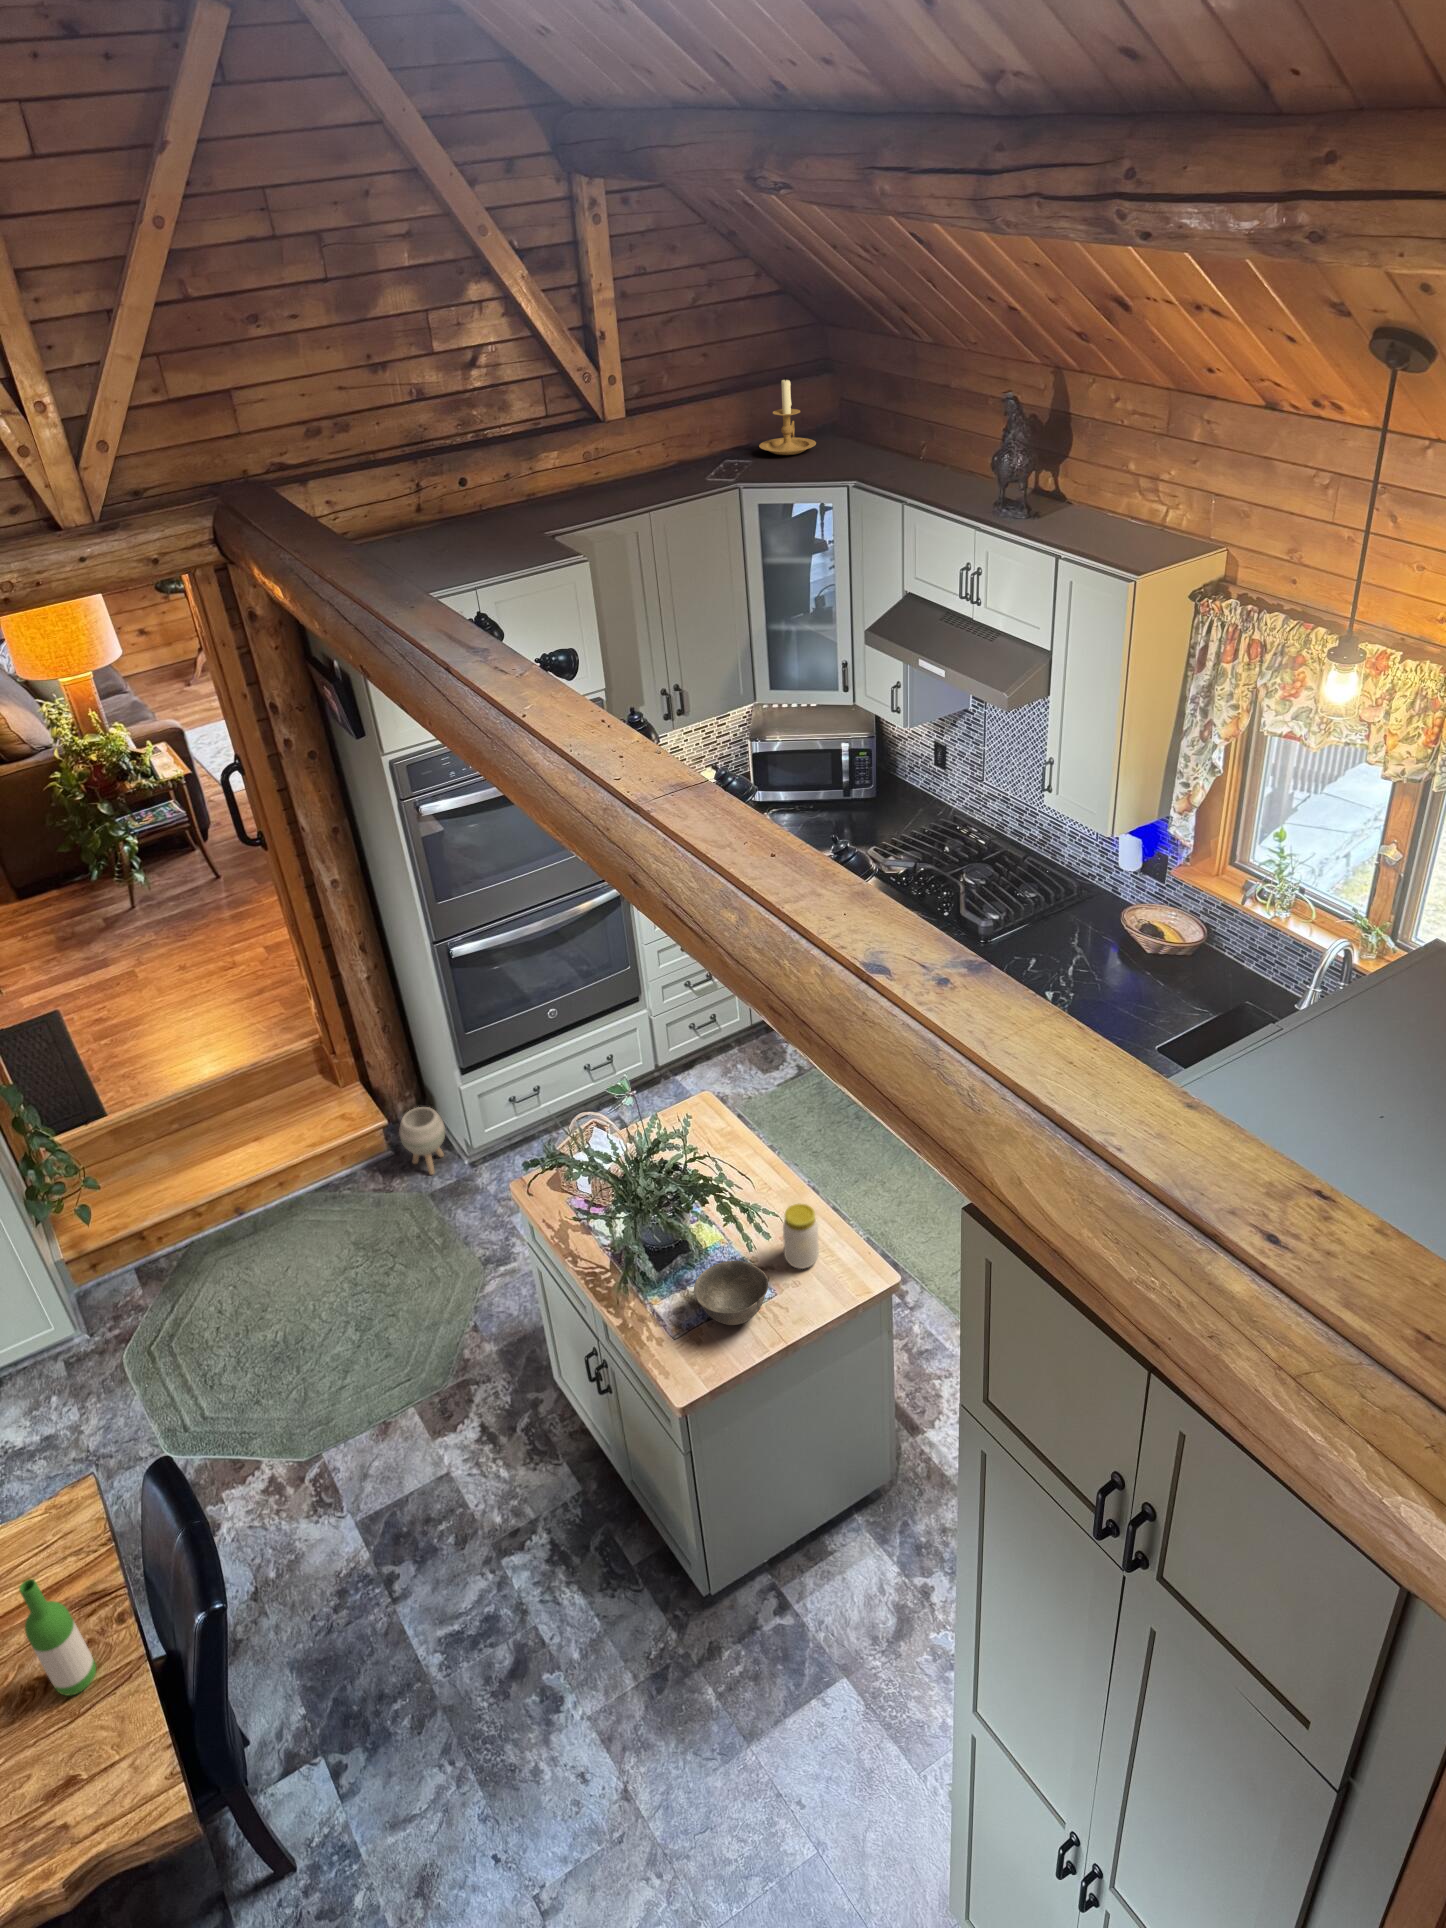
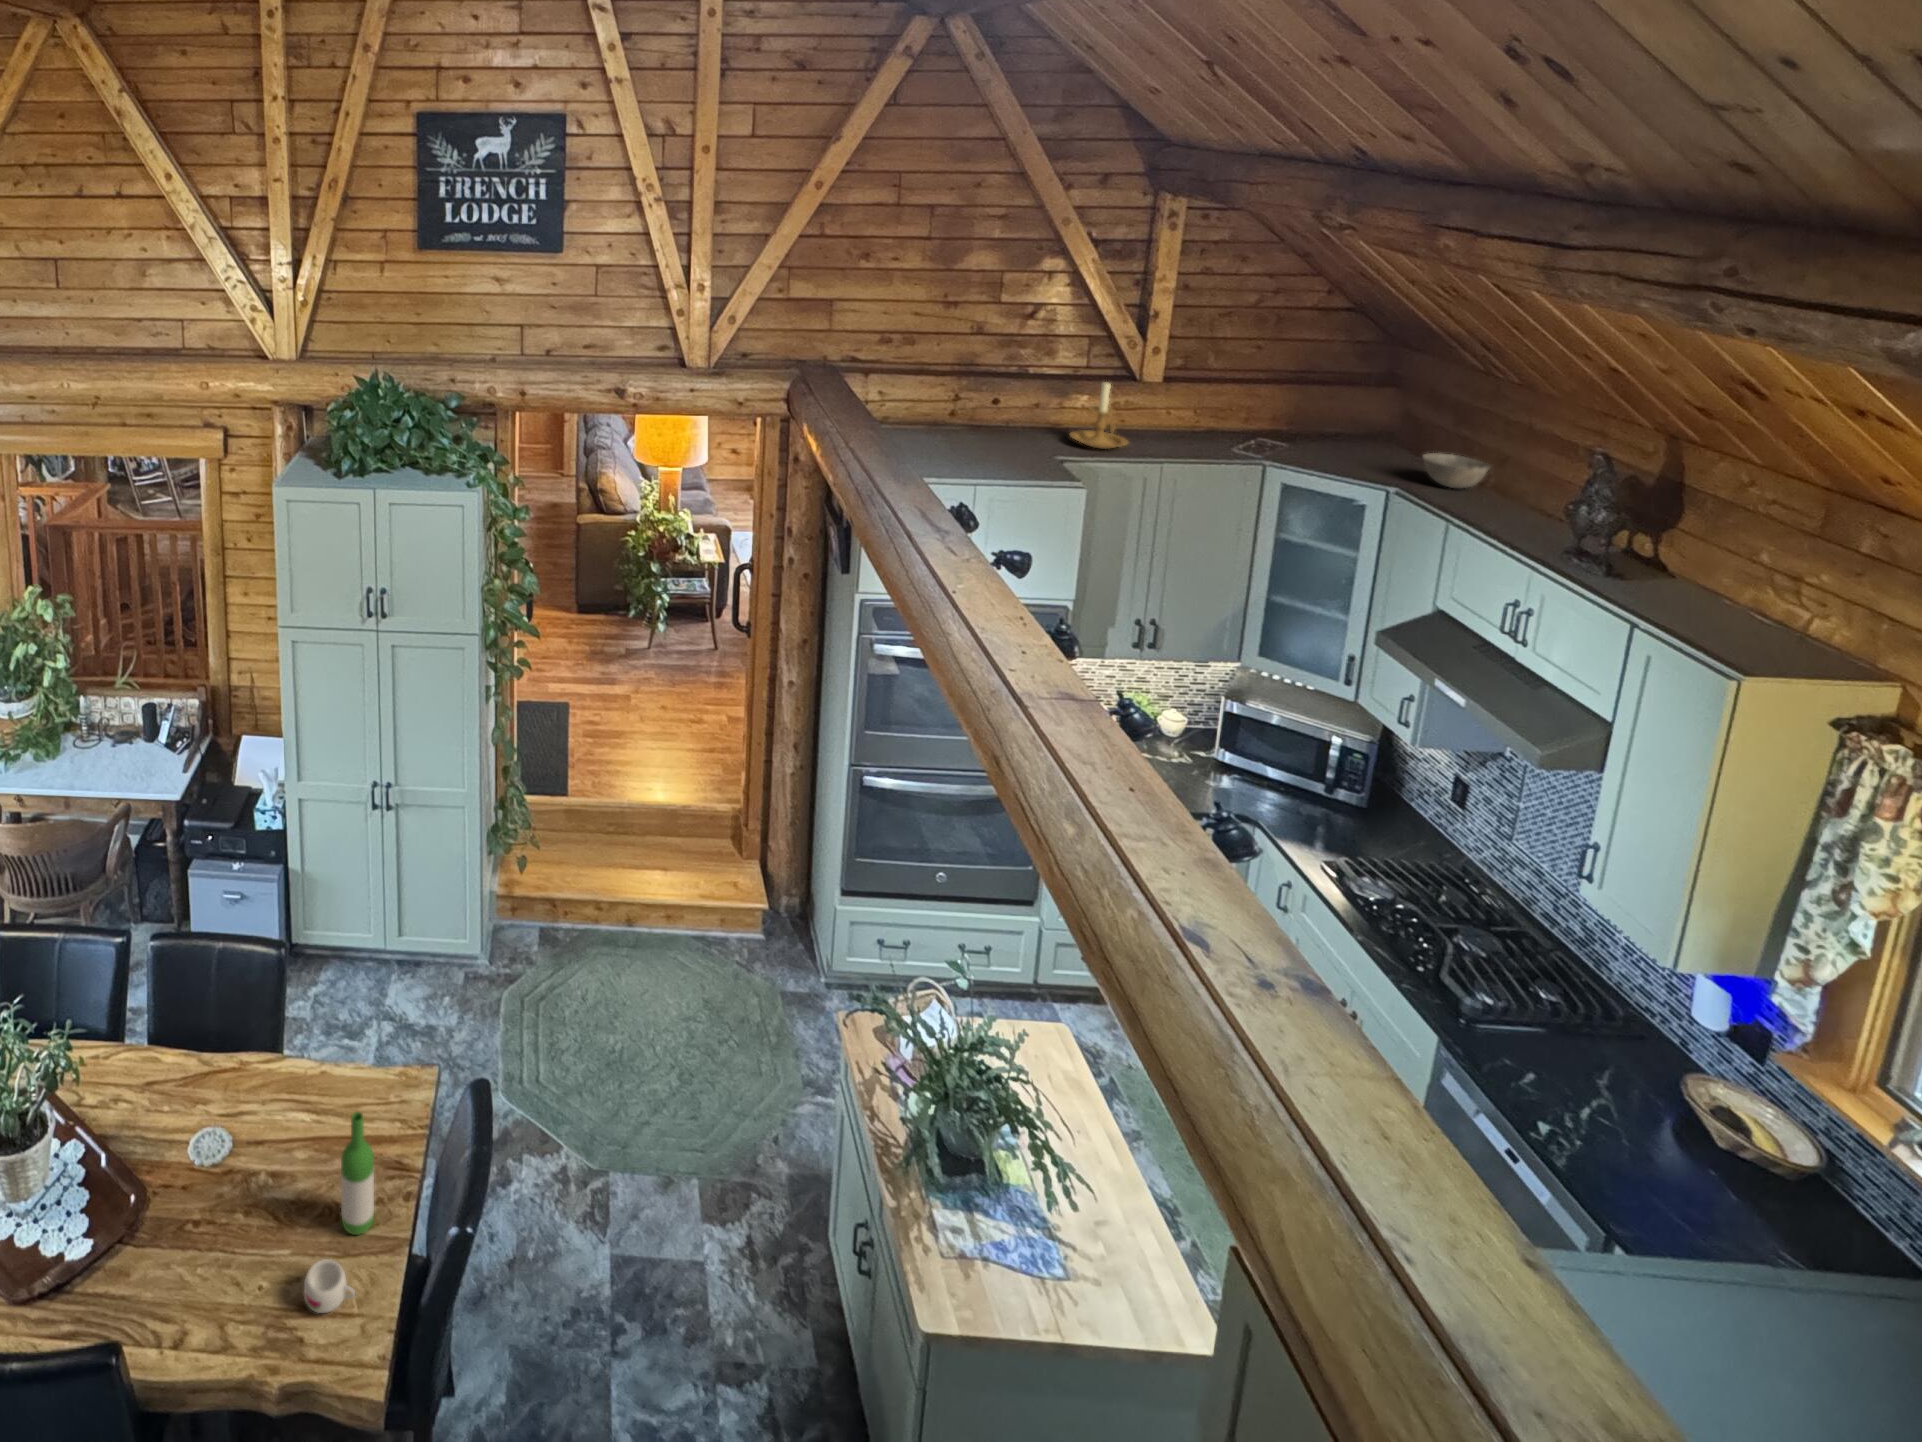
candle holder: present [759,377,816,455] -> present [1070,382,1128,449]
planter: present [399,1107,445,1175] -> none [777,908,819,978]
jar: present [783,1204,819,1269] -> none [1092,1187,1139,1270]
bowl: present [694,1261,768,1325] -> present [1423,453,1490,488]
mug: none [41,1731,112,1793] -> present [304,1259,355,1313]

